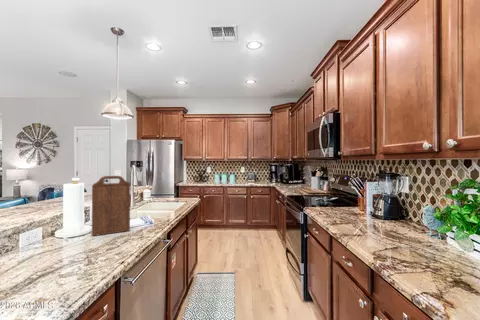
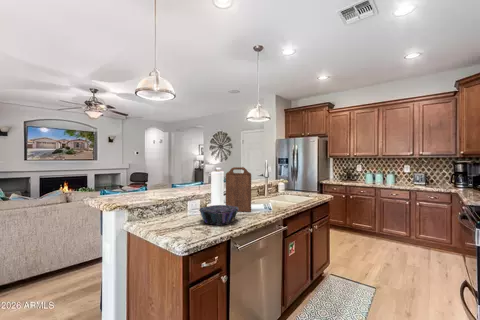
decorative bowl: none [59,228,124,262] -> present [199,205,238,225]

